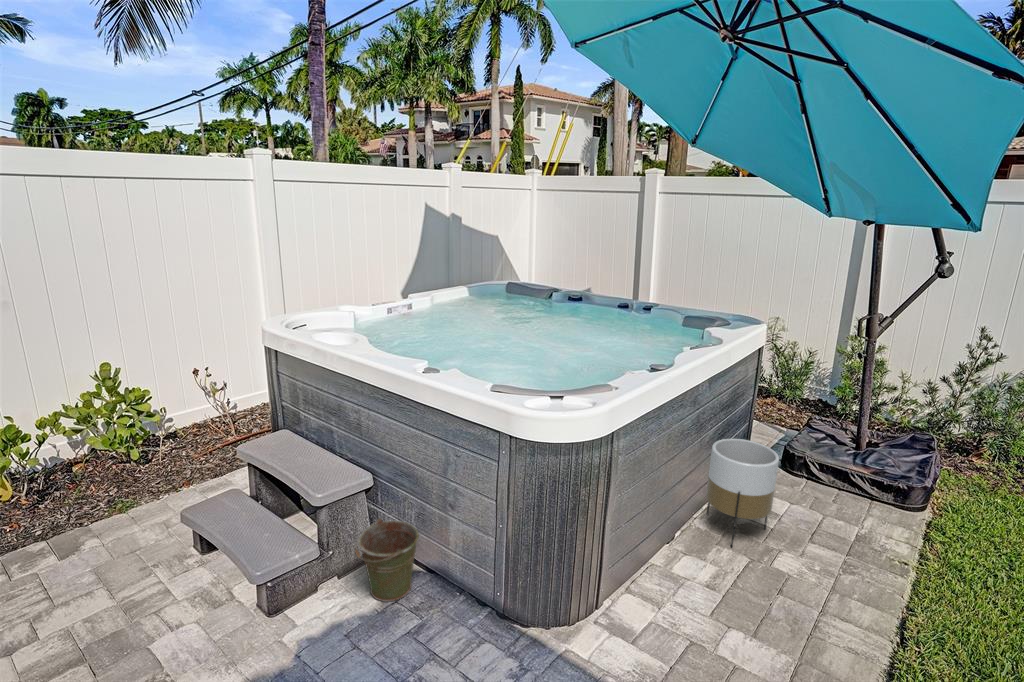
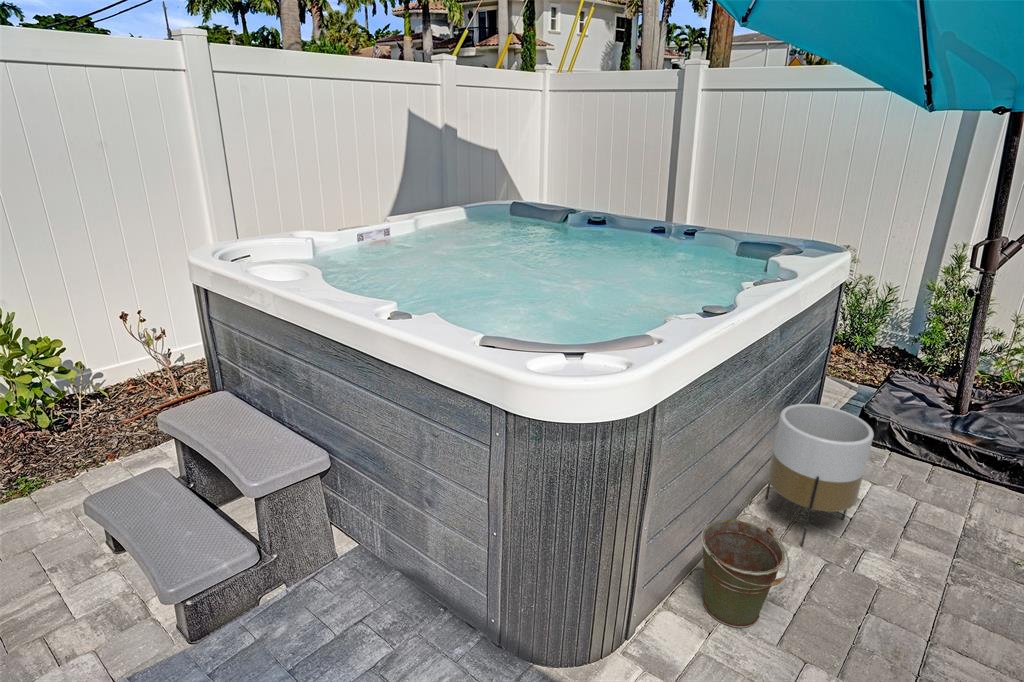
bucket: present [355,519,419,601] -> present [701,520,789,628]

